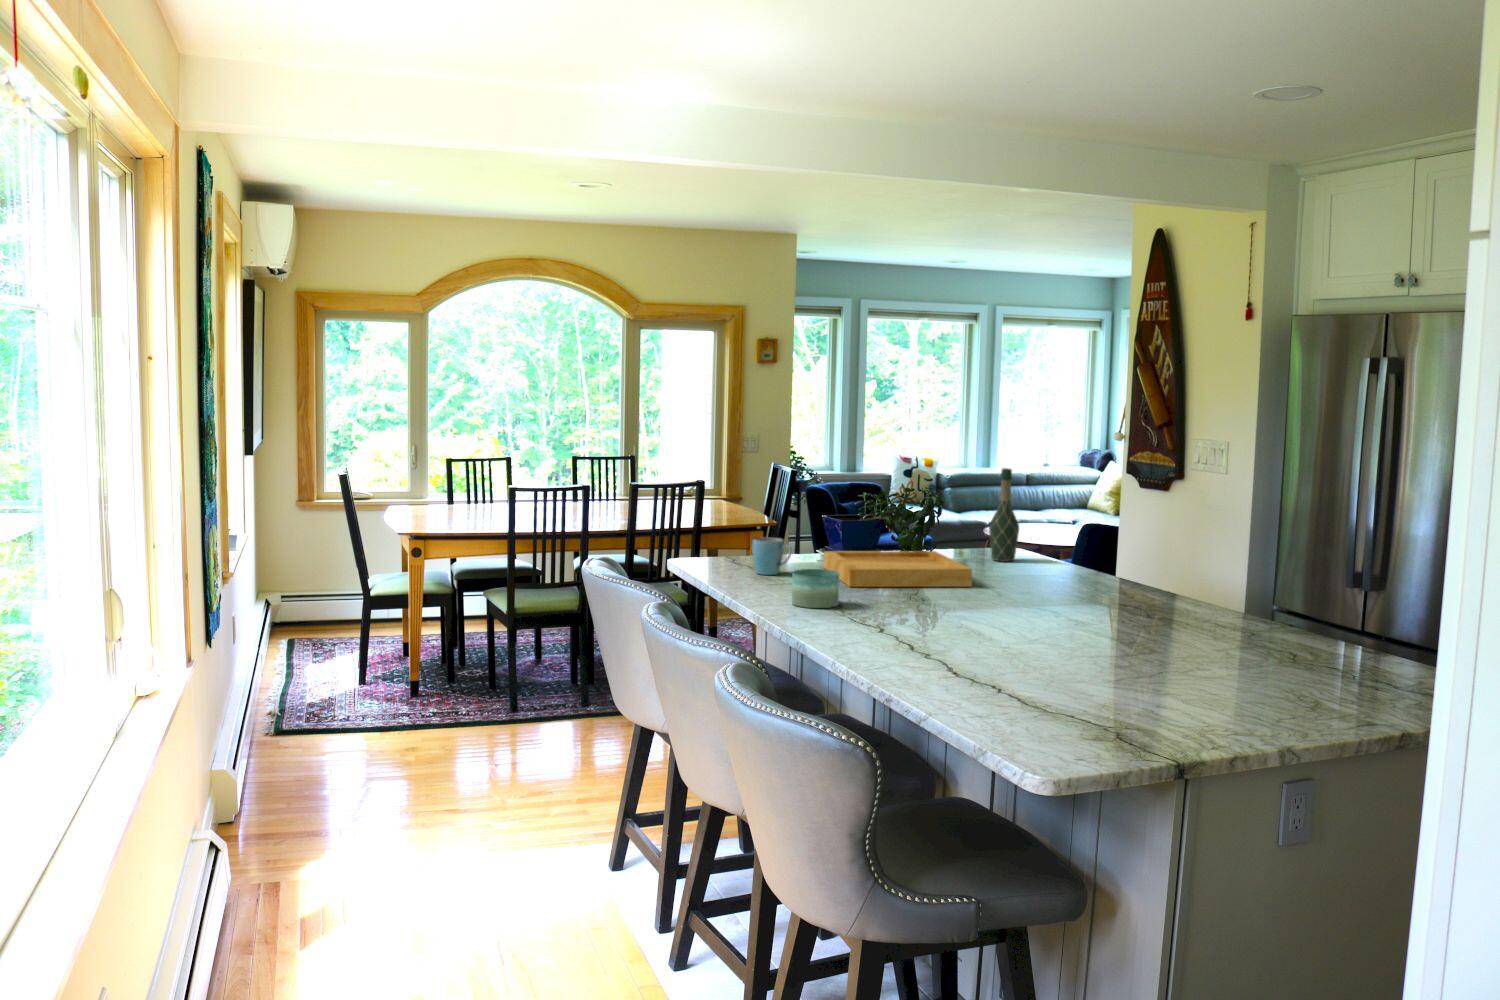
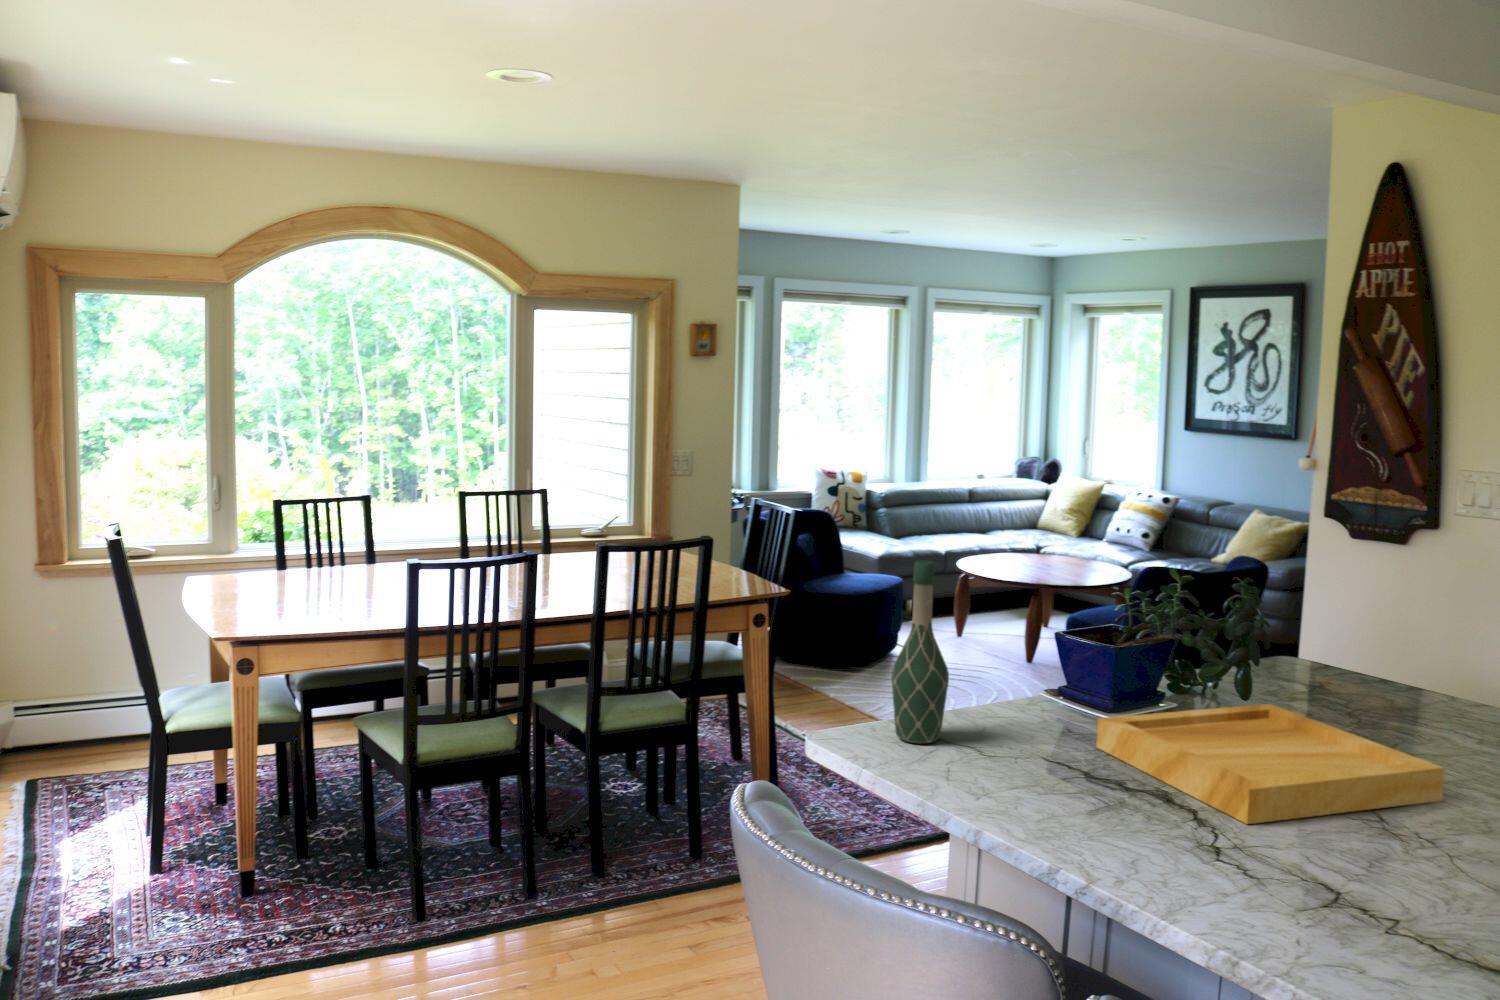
wine bottle: present [989,468,1019,562] -> present [891,561,949,743]
mug: present [752,537,792,575] -> none [1004,707,1091,787]
candle: present [792,569,839,608] -> none [1242,828,1360,939]

